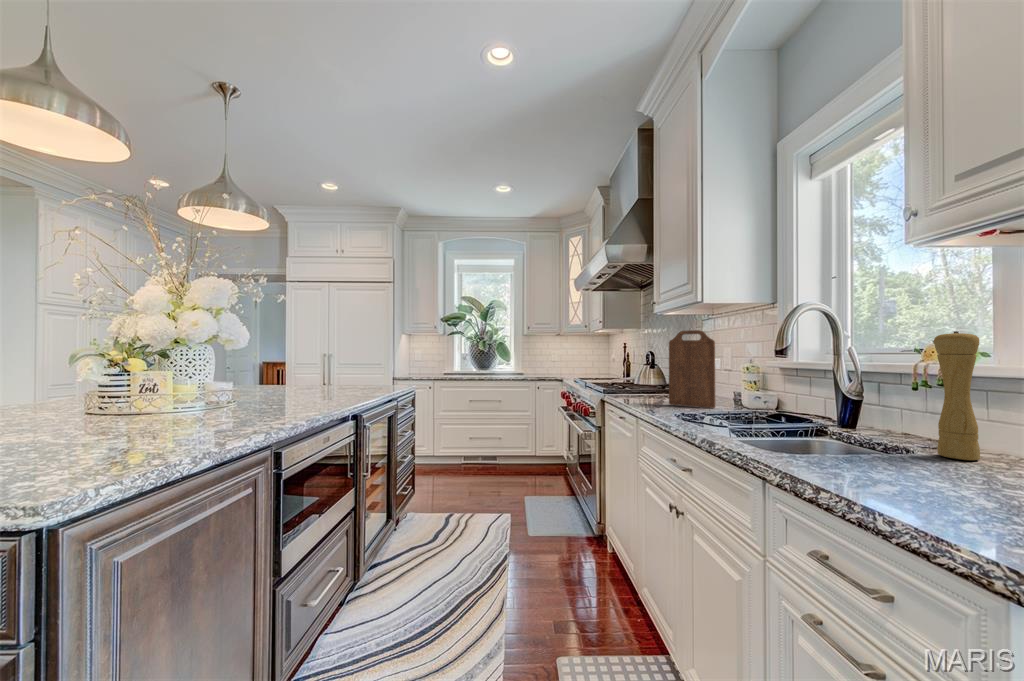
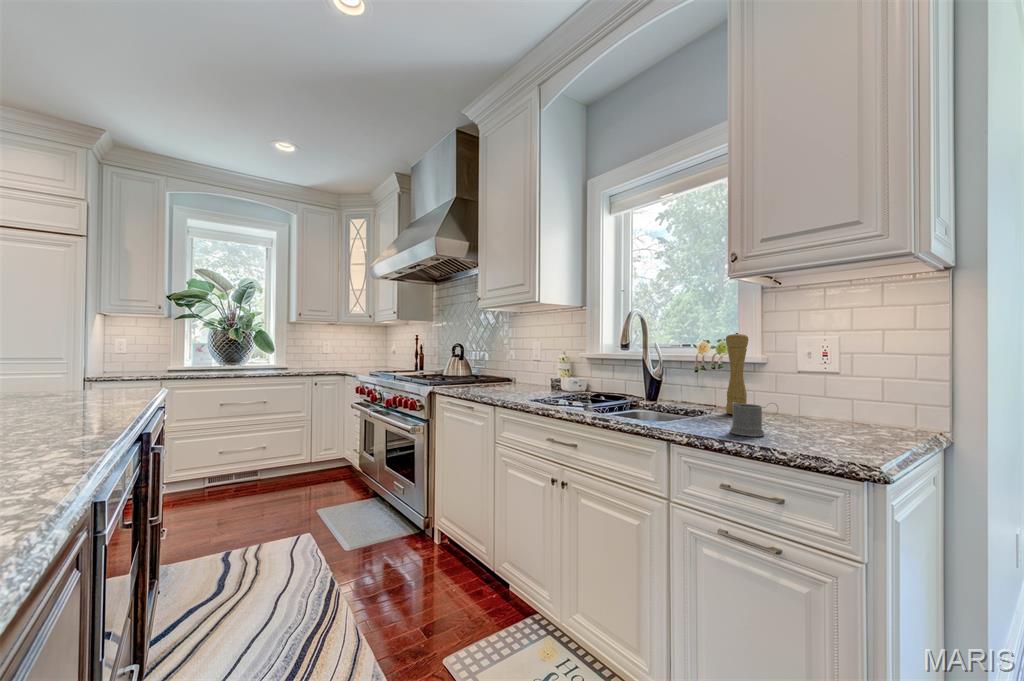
cutting board: present [669,330,715,408] -> none [509,325,549,394]
mug: none [863,434,946,491] -> present [730,403,777,437]

